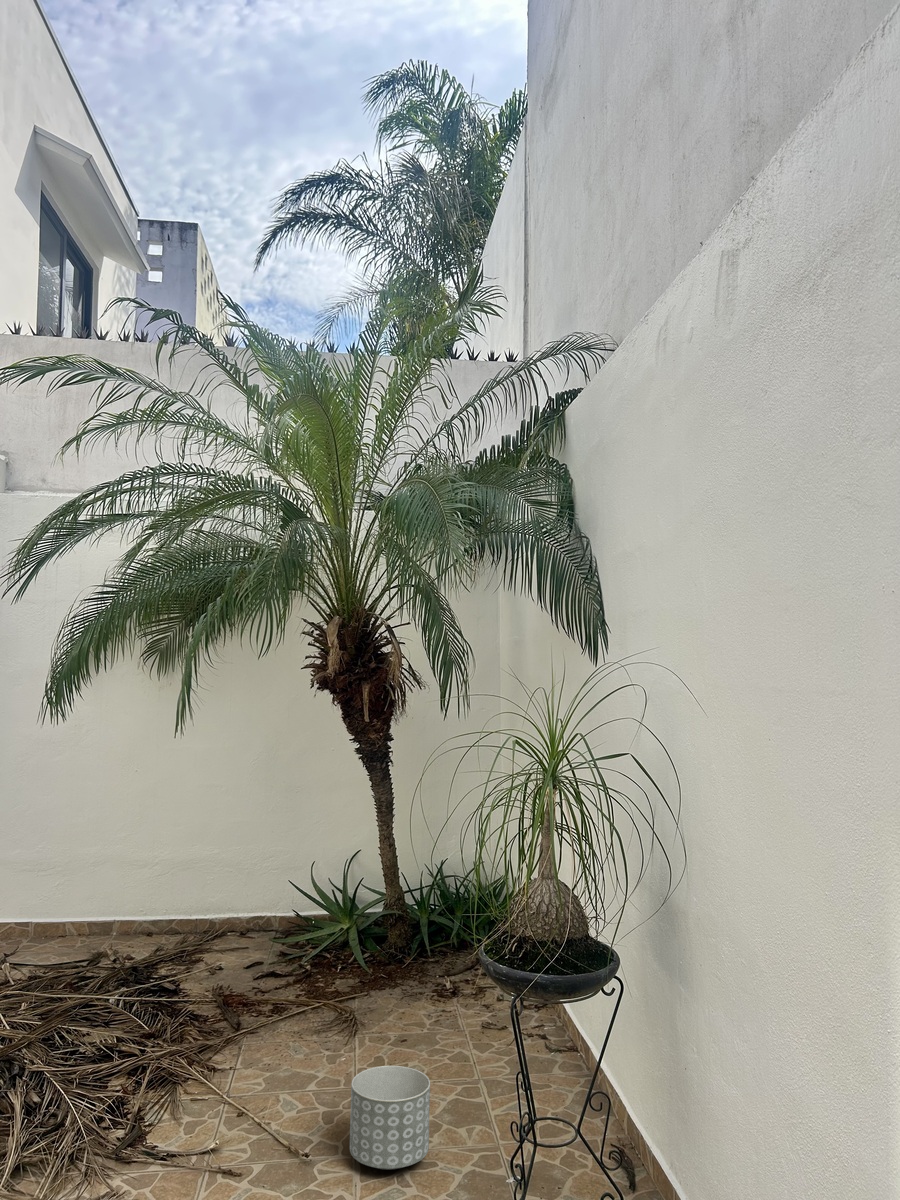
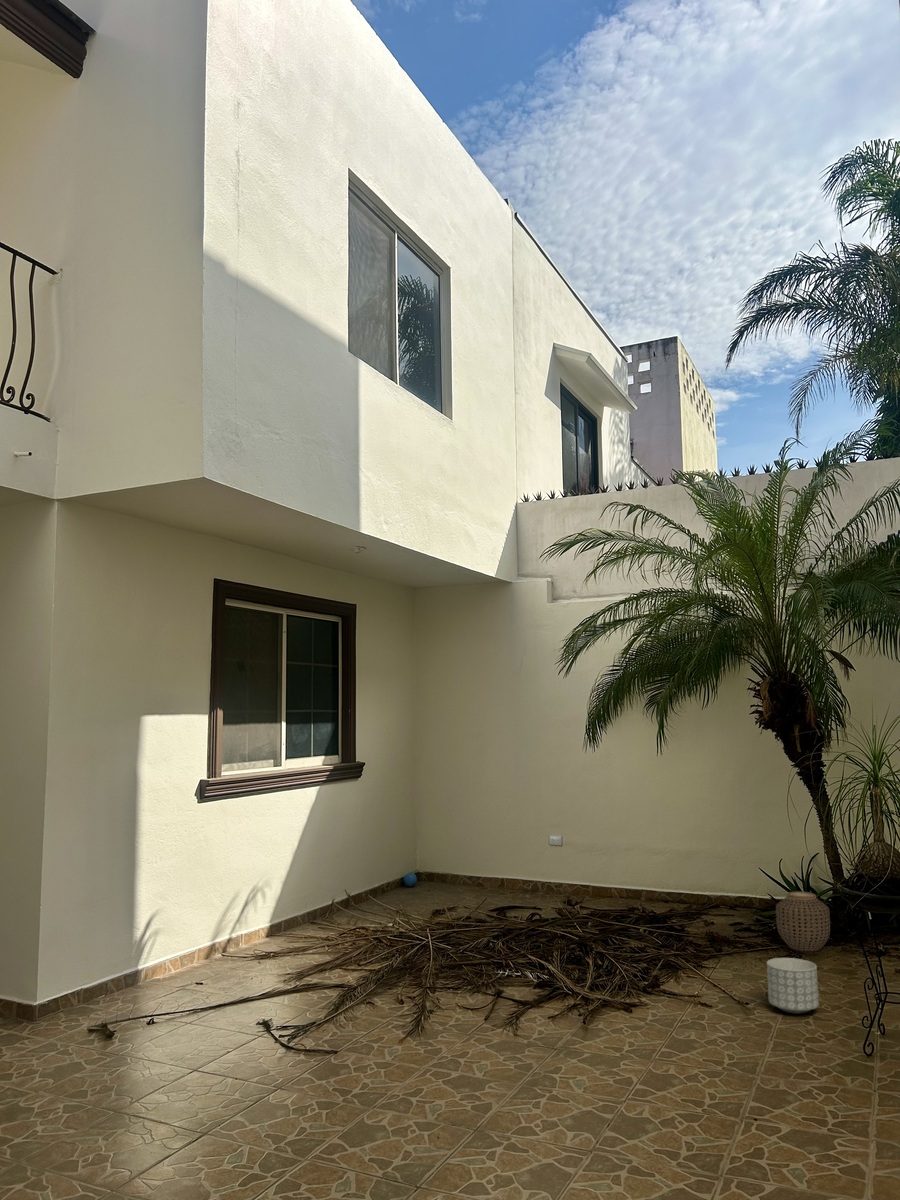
woven basket: none [325,921,398,1010] -> present [776,891,830,951]

